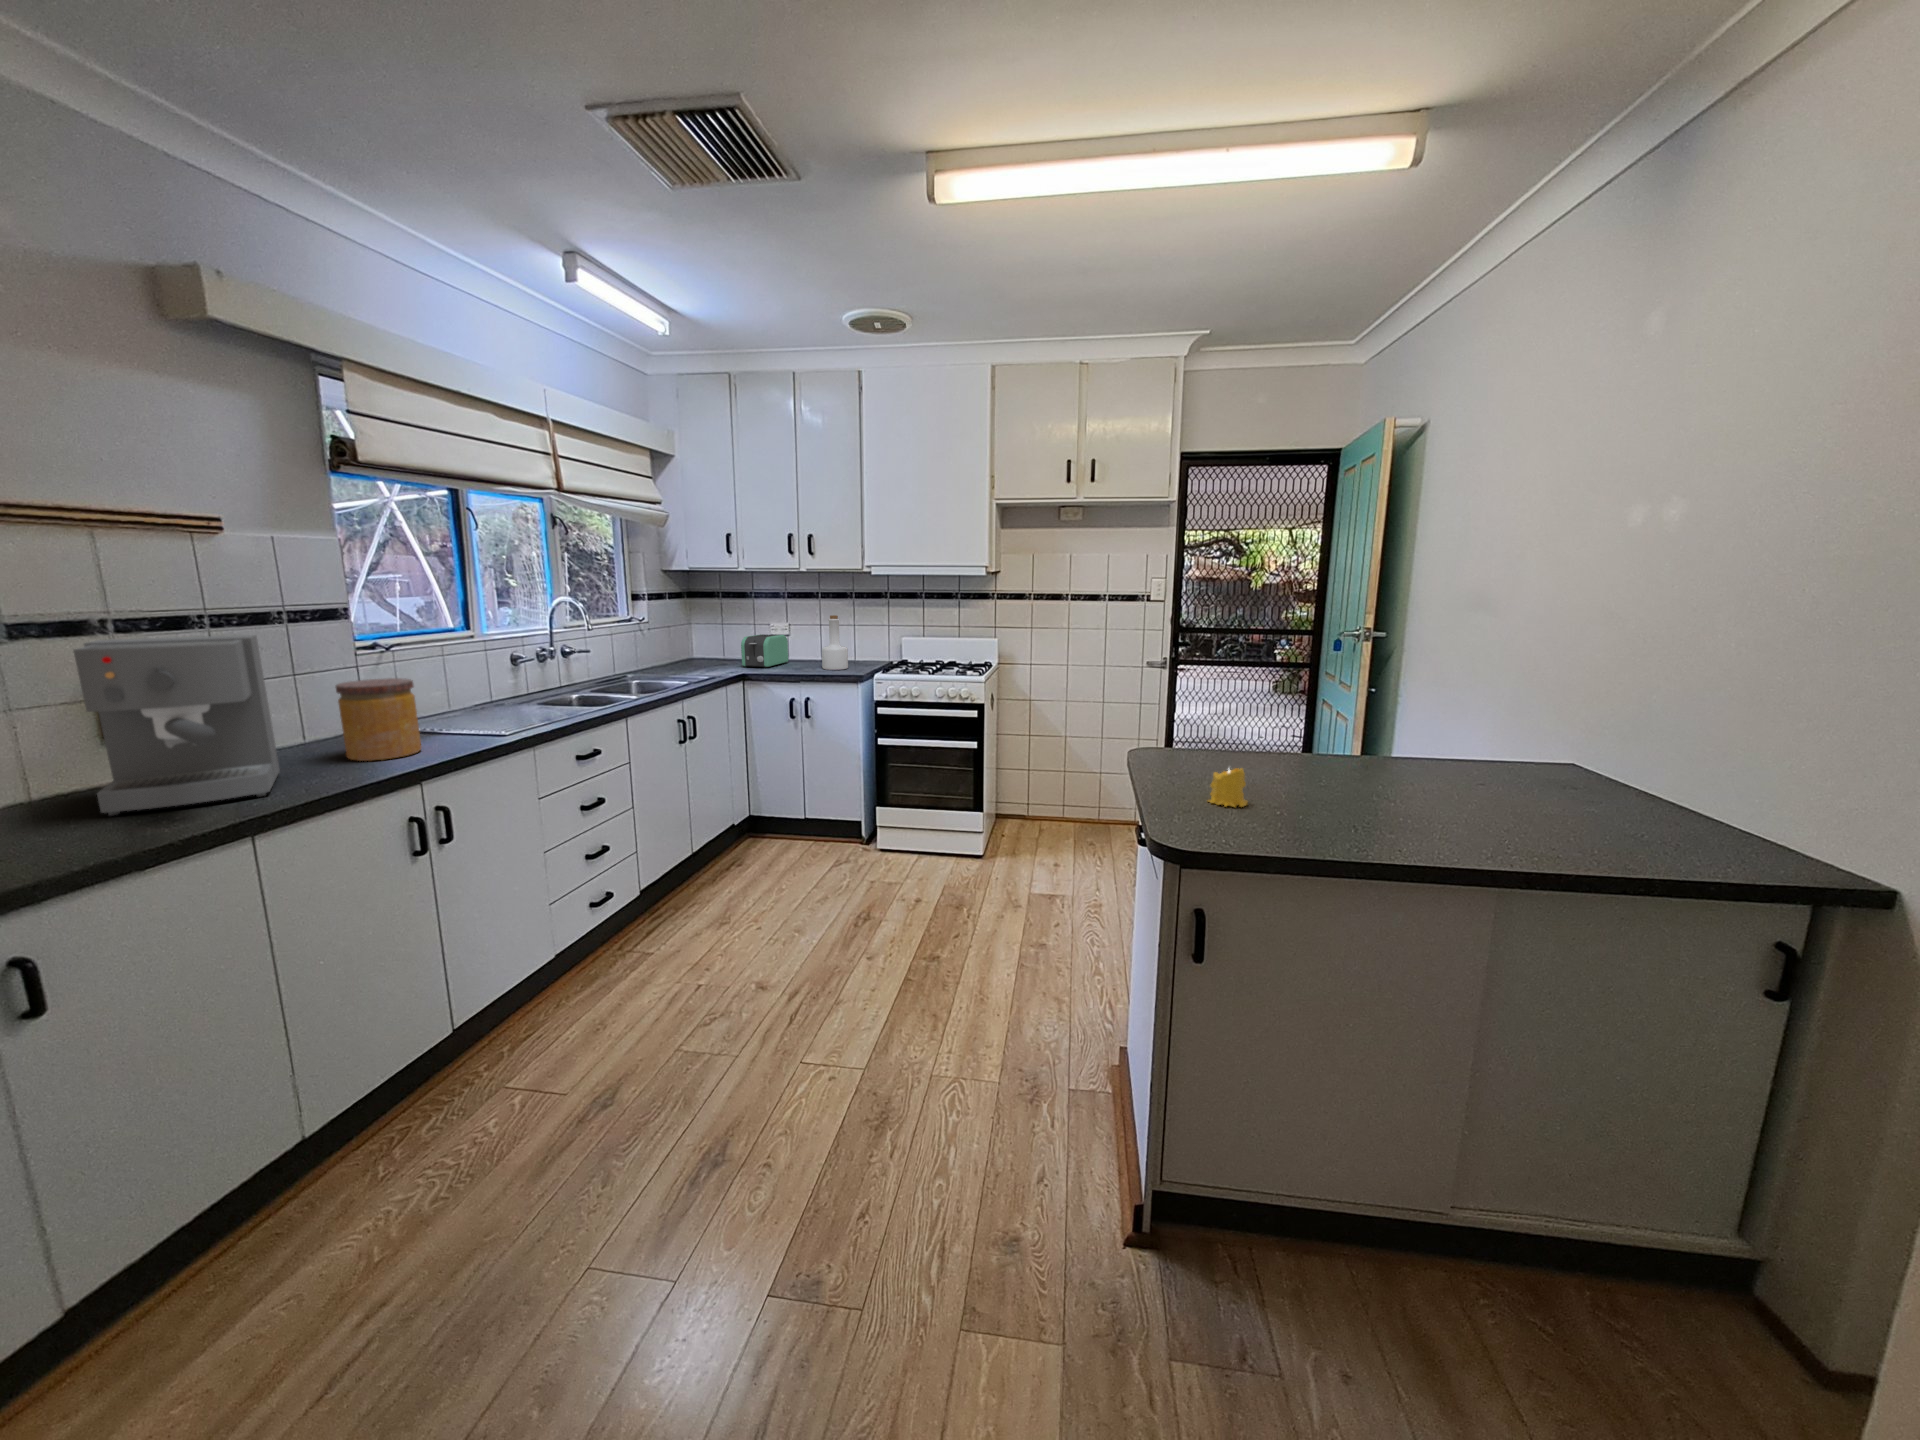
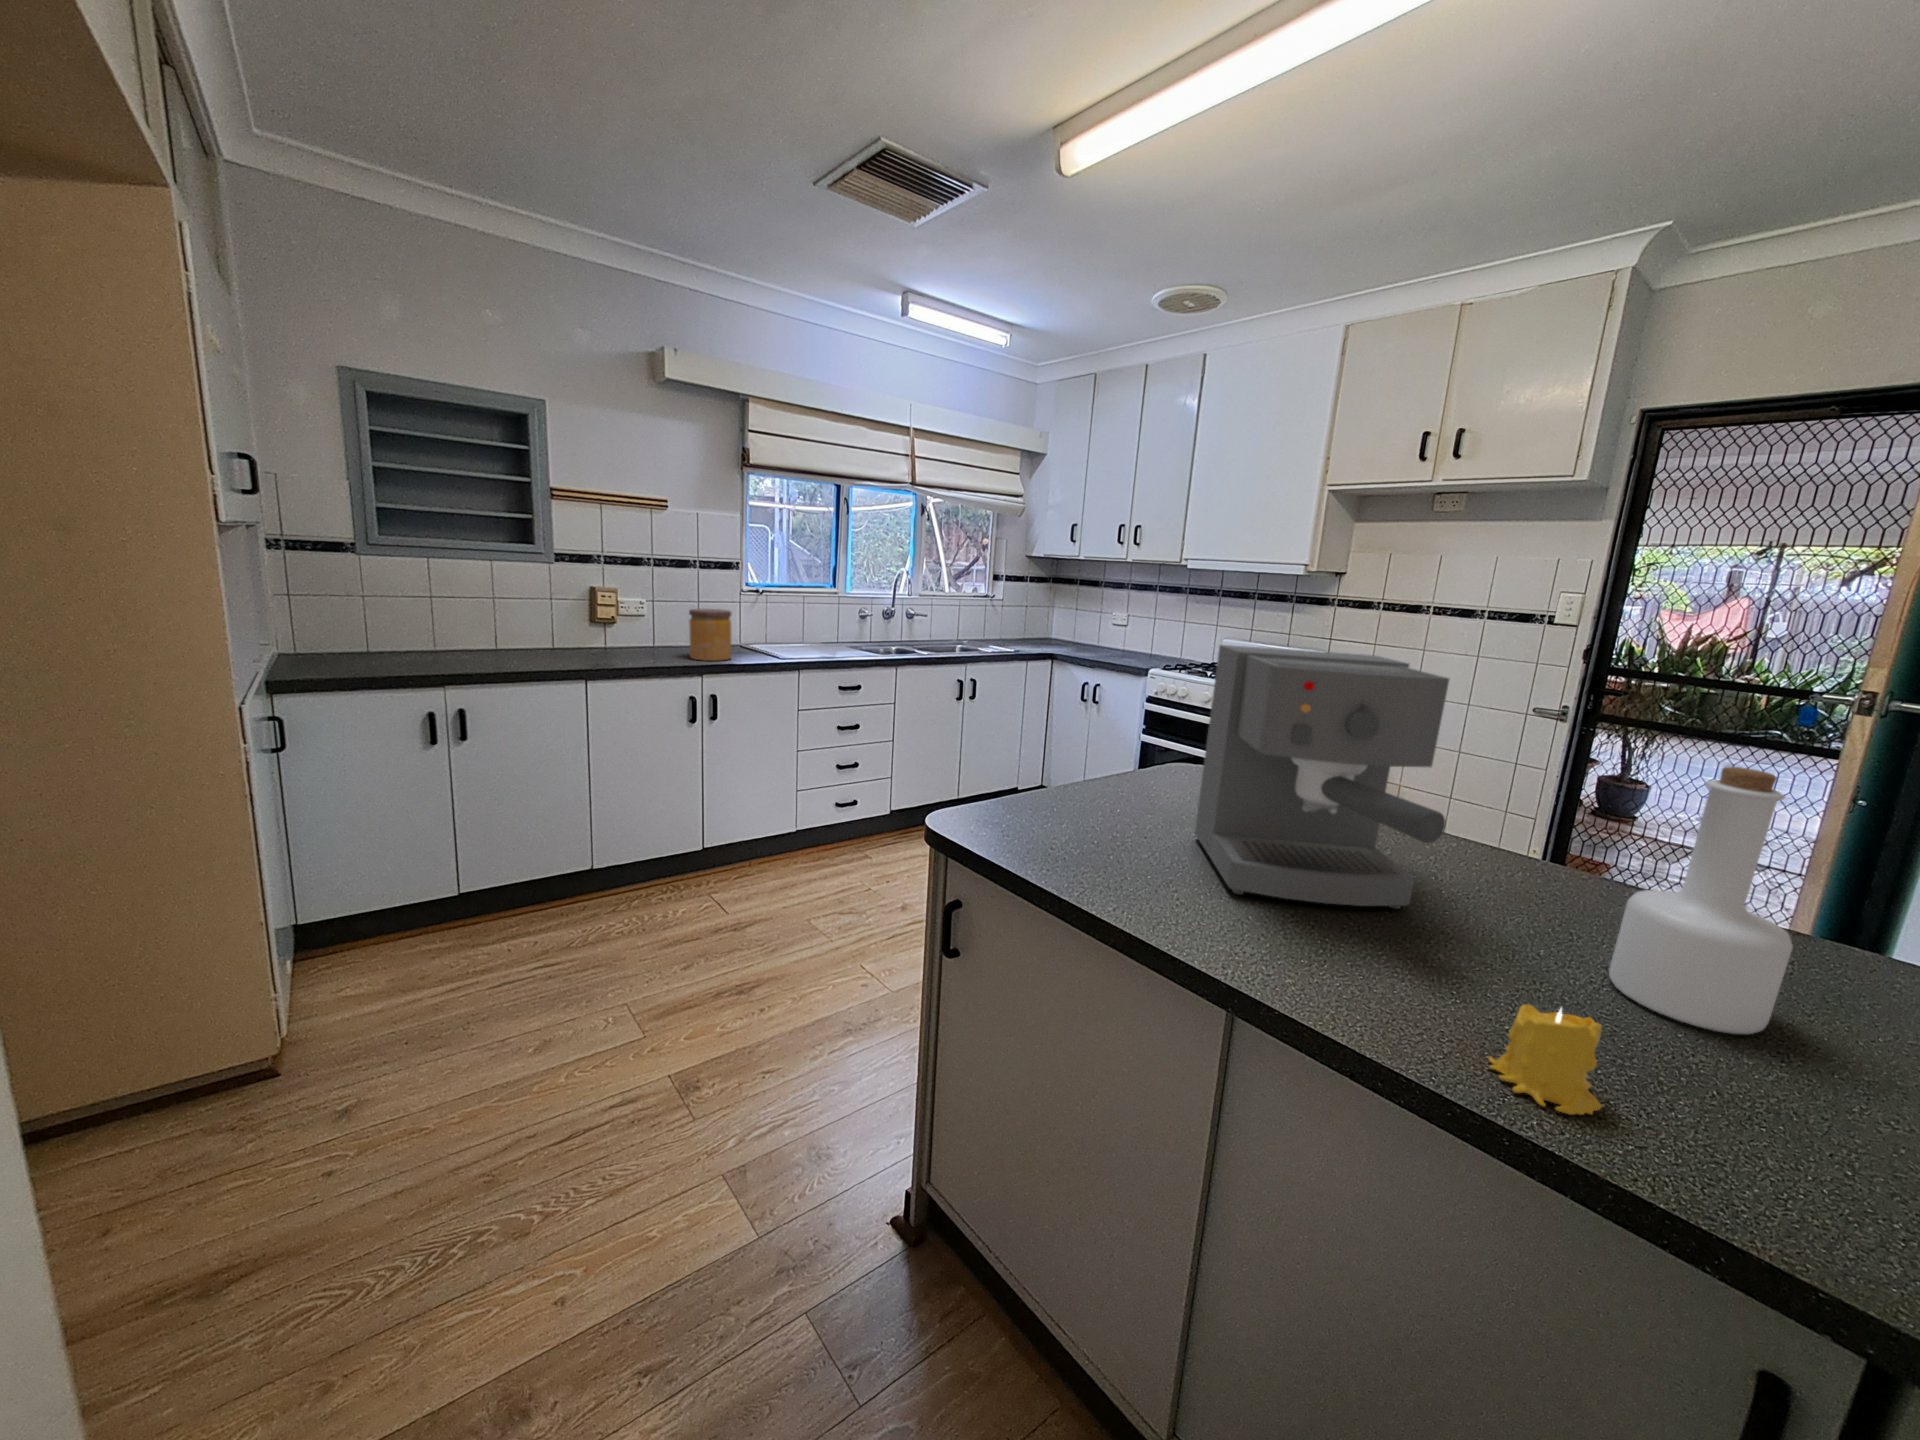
bottle: present [822,615,848,670] -> present [1609,767,1793,1034]
toaster: present [741,634,788,667] -> none [1064,620,1116,651]
coffee maker: present [73,635,280,815] -> present [1195,645,1449,909]
candle: present [1209,768,1247,807] -> present [1489,1005,1602,1115]

